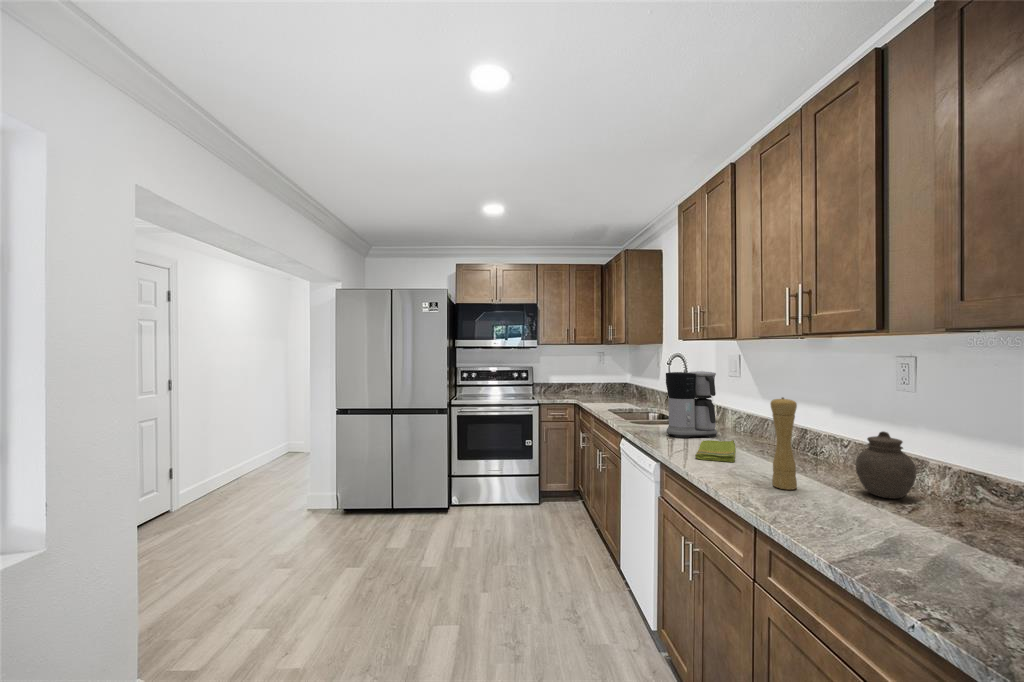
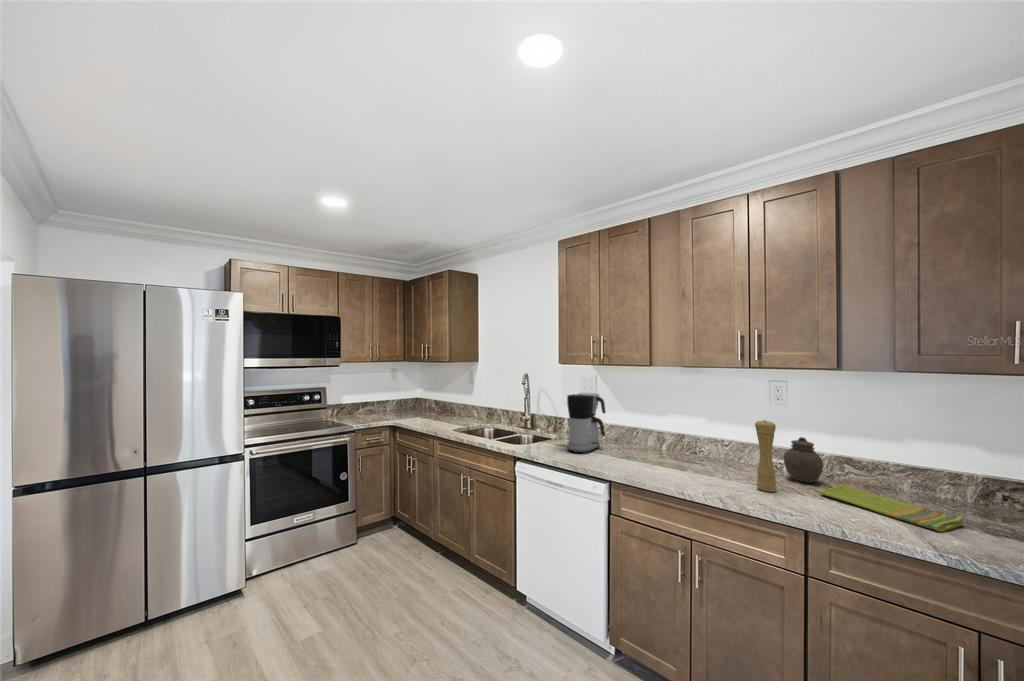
dish towel: present [695,440,735,462] -> present [819,484,963,532]

